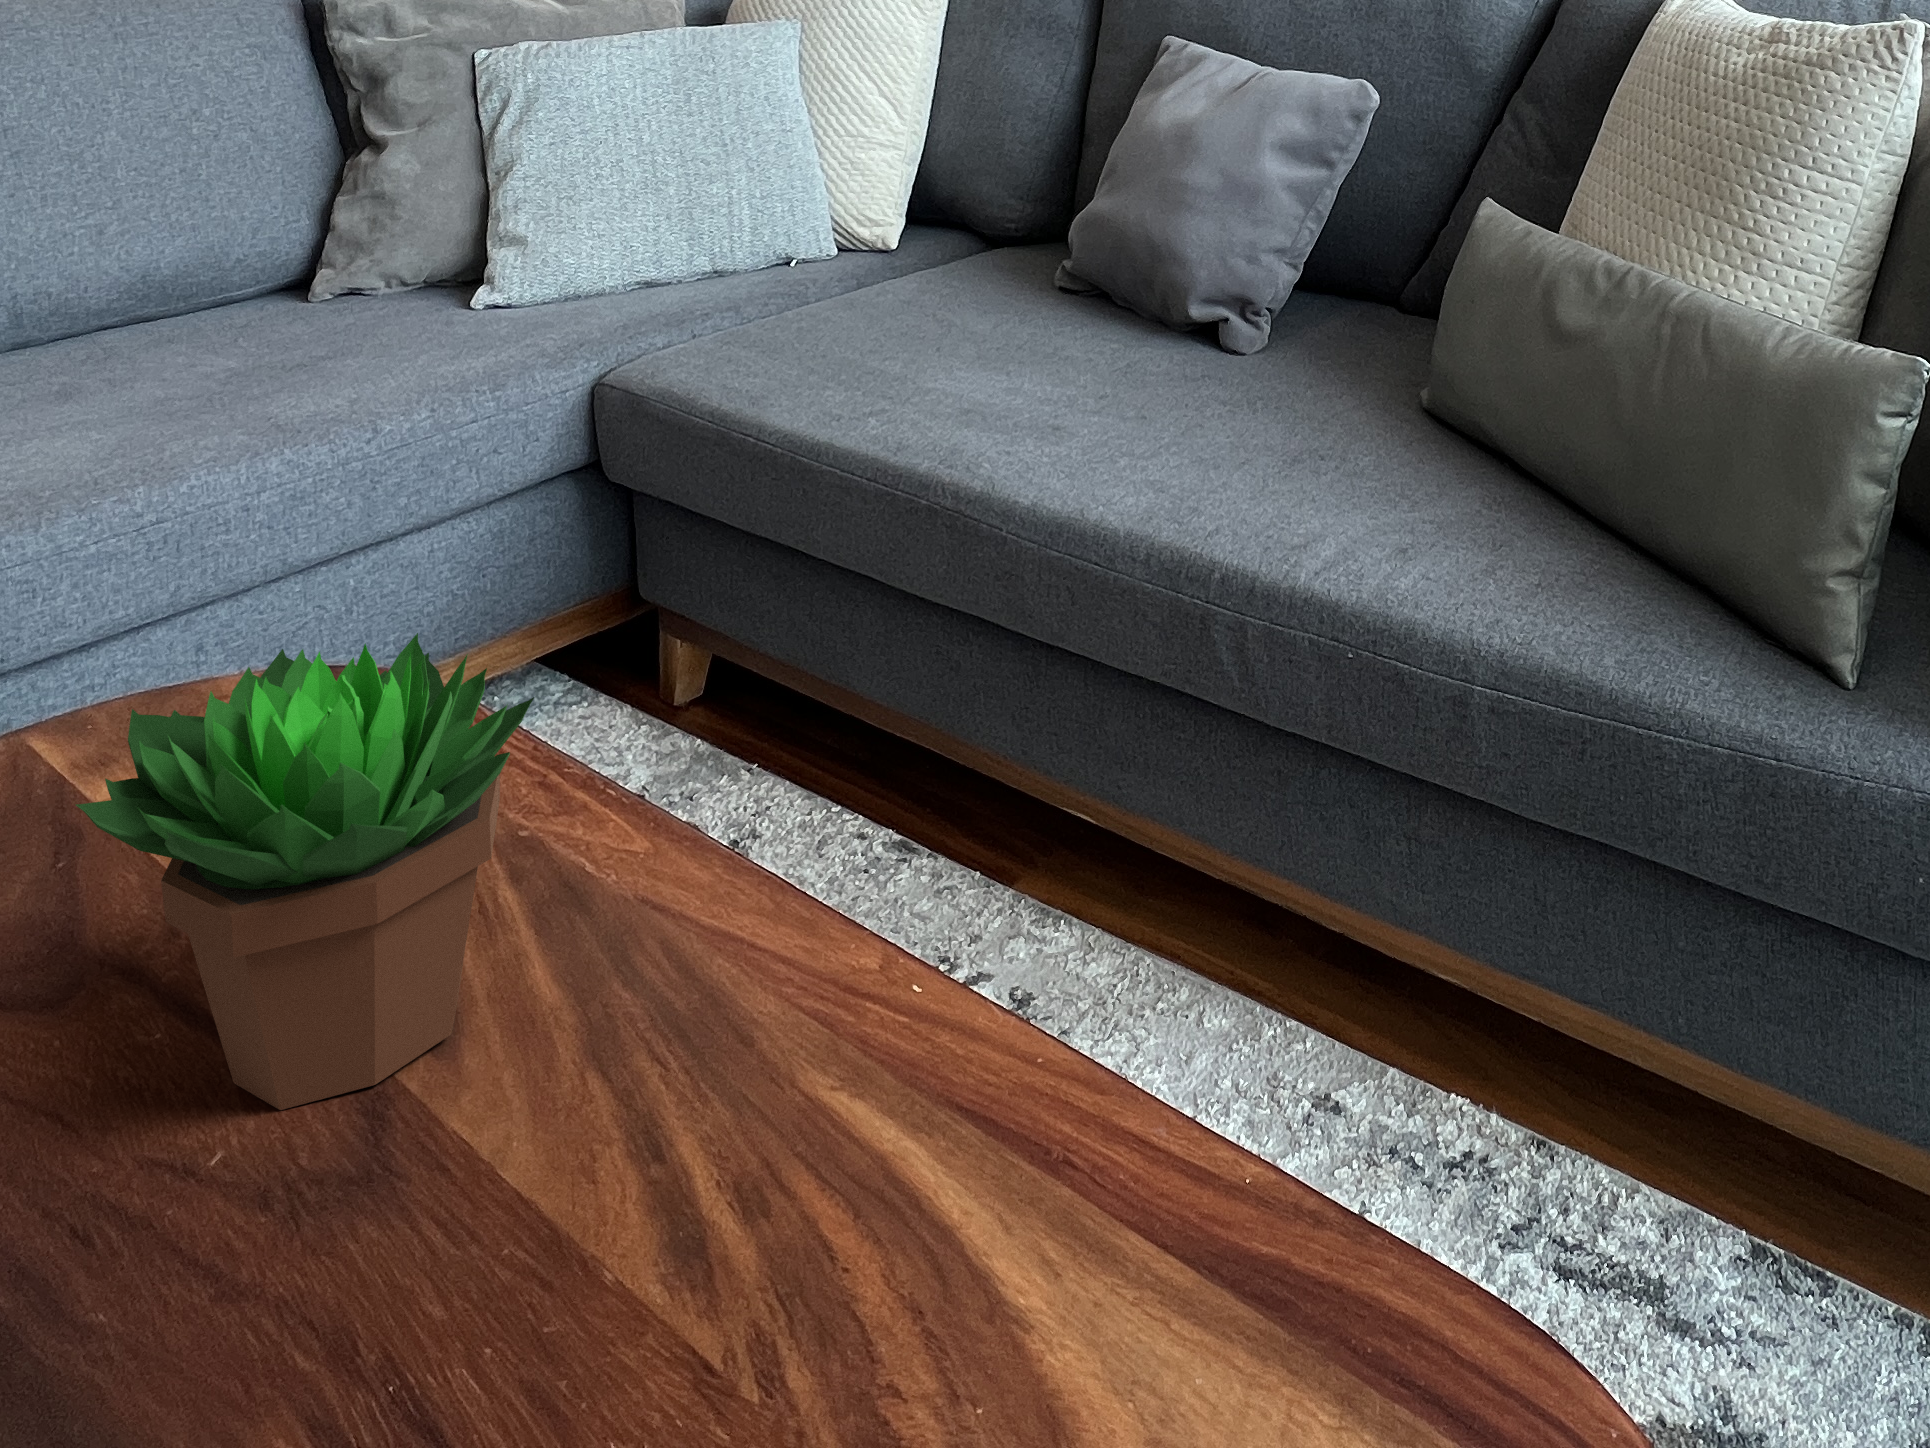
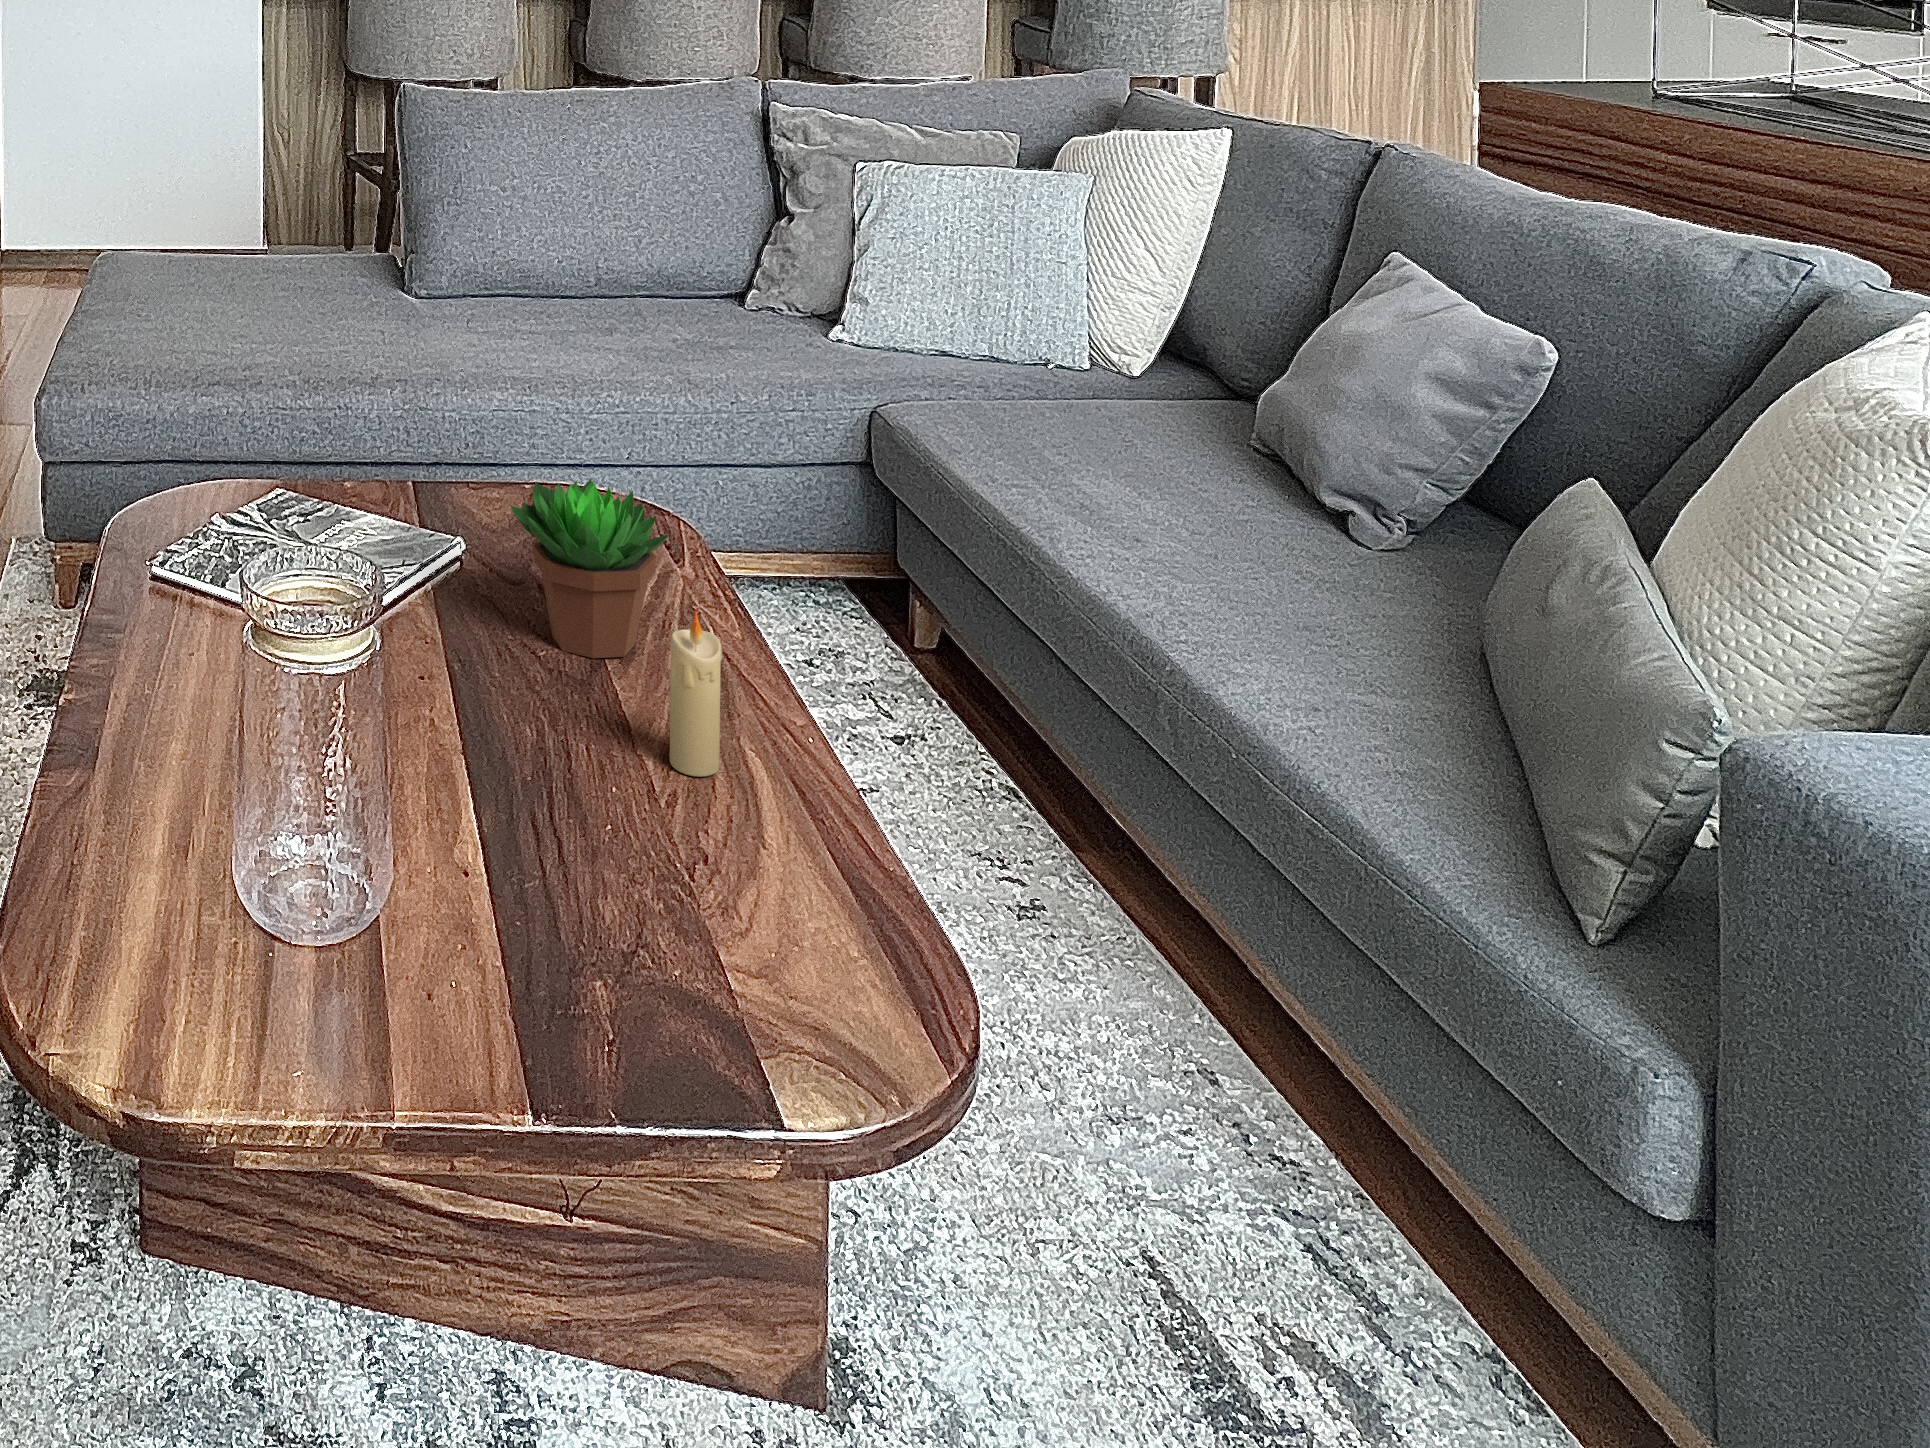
candle: none [713,863,855,1289] -> present [670,611,722,777]

